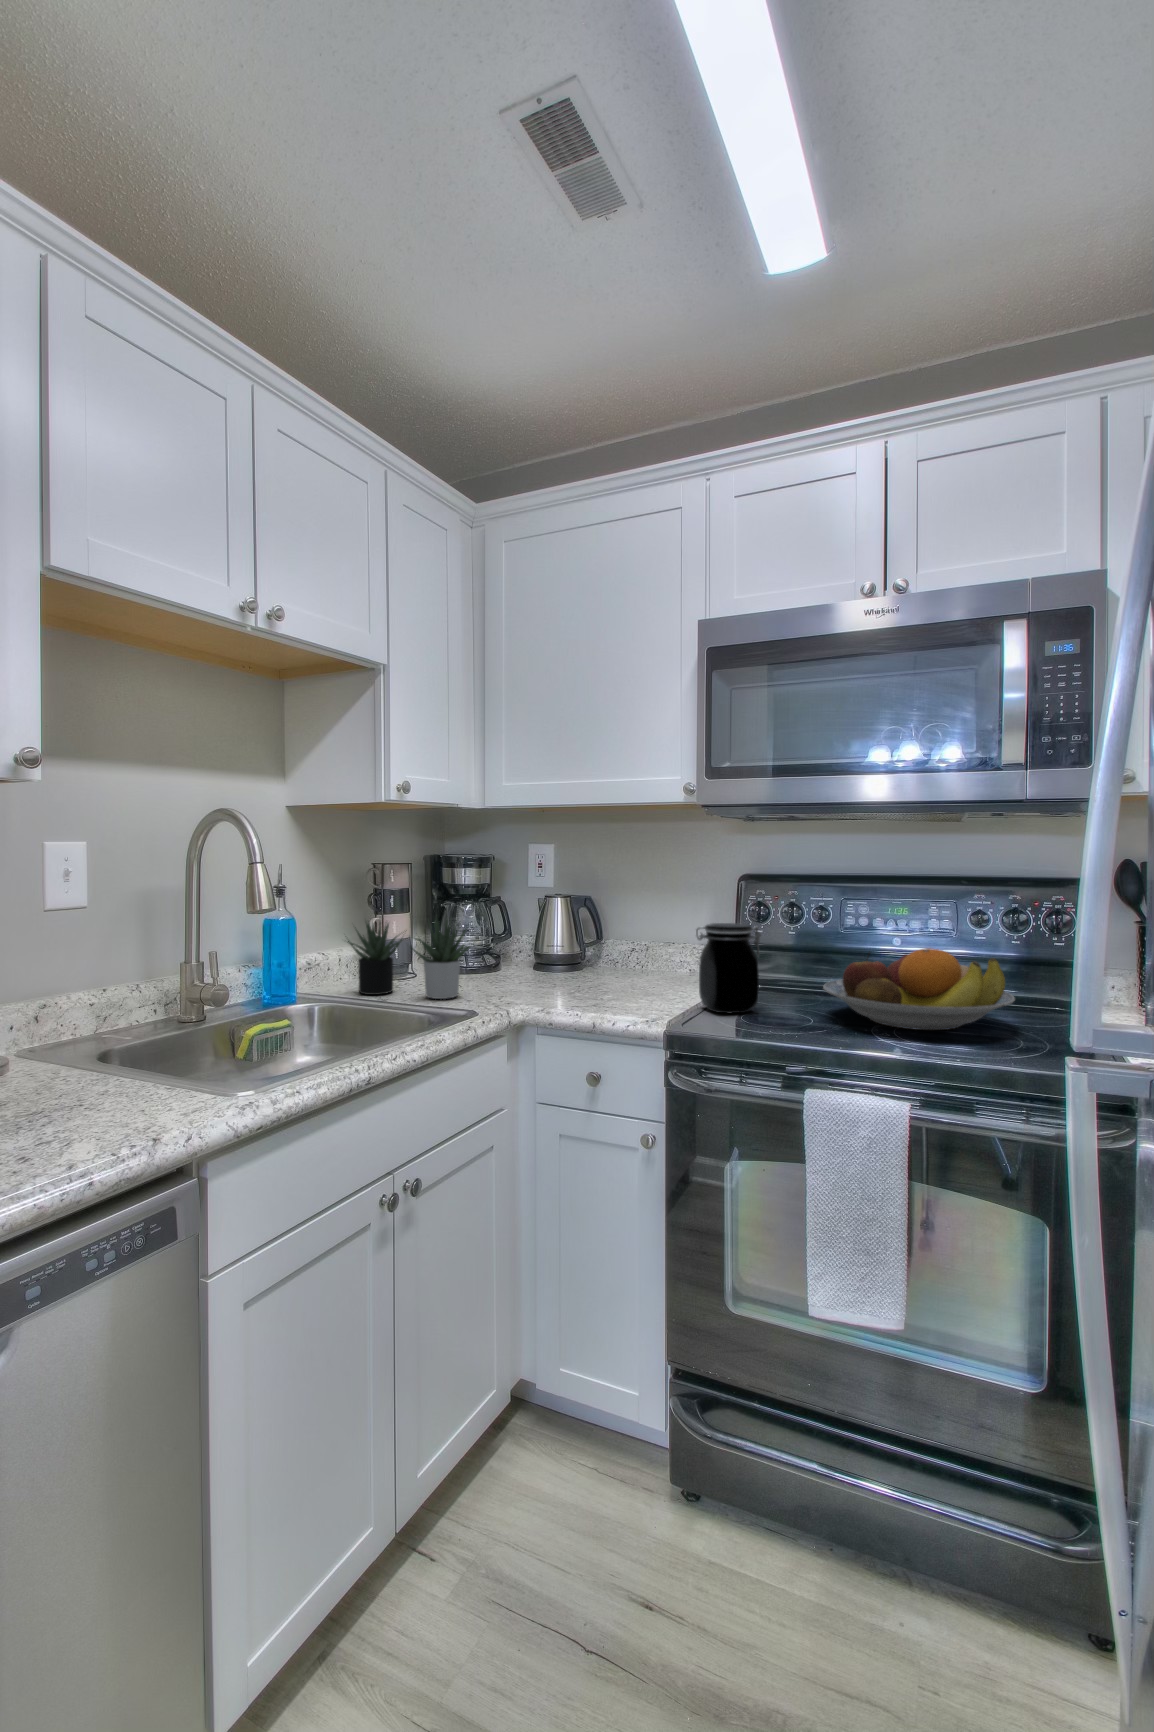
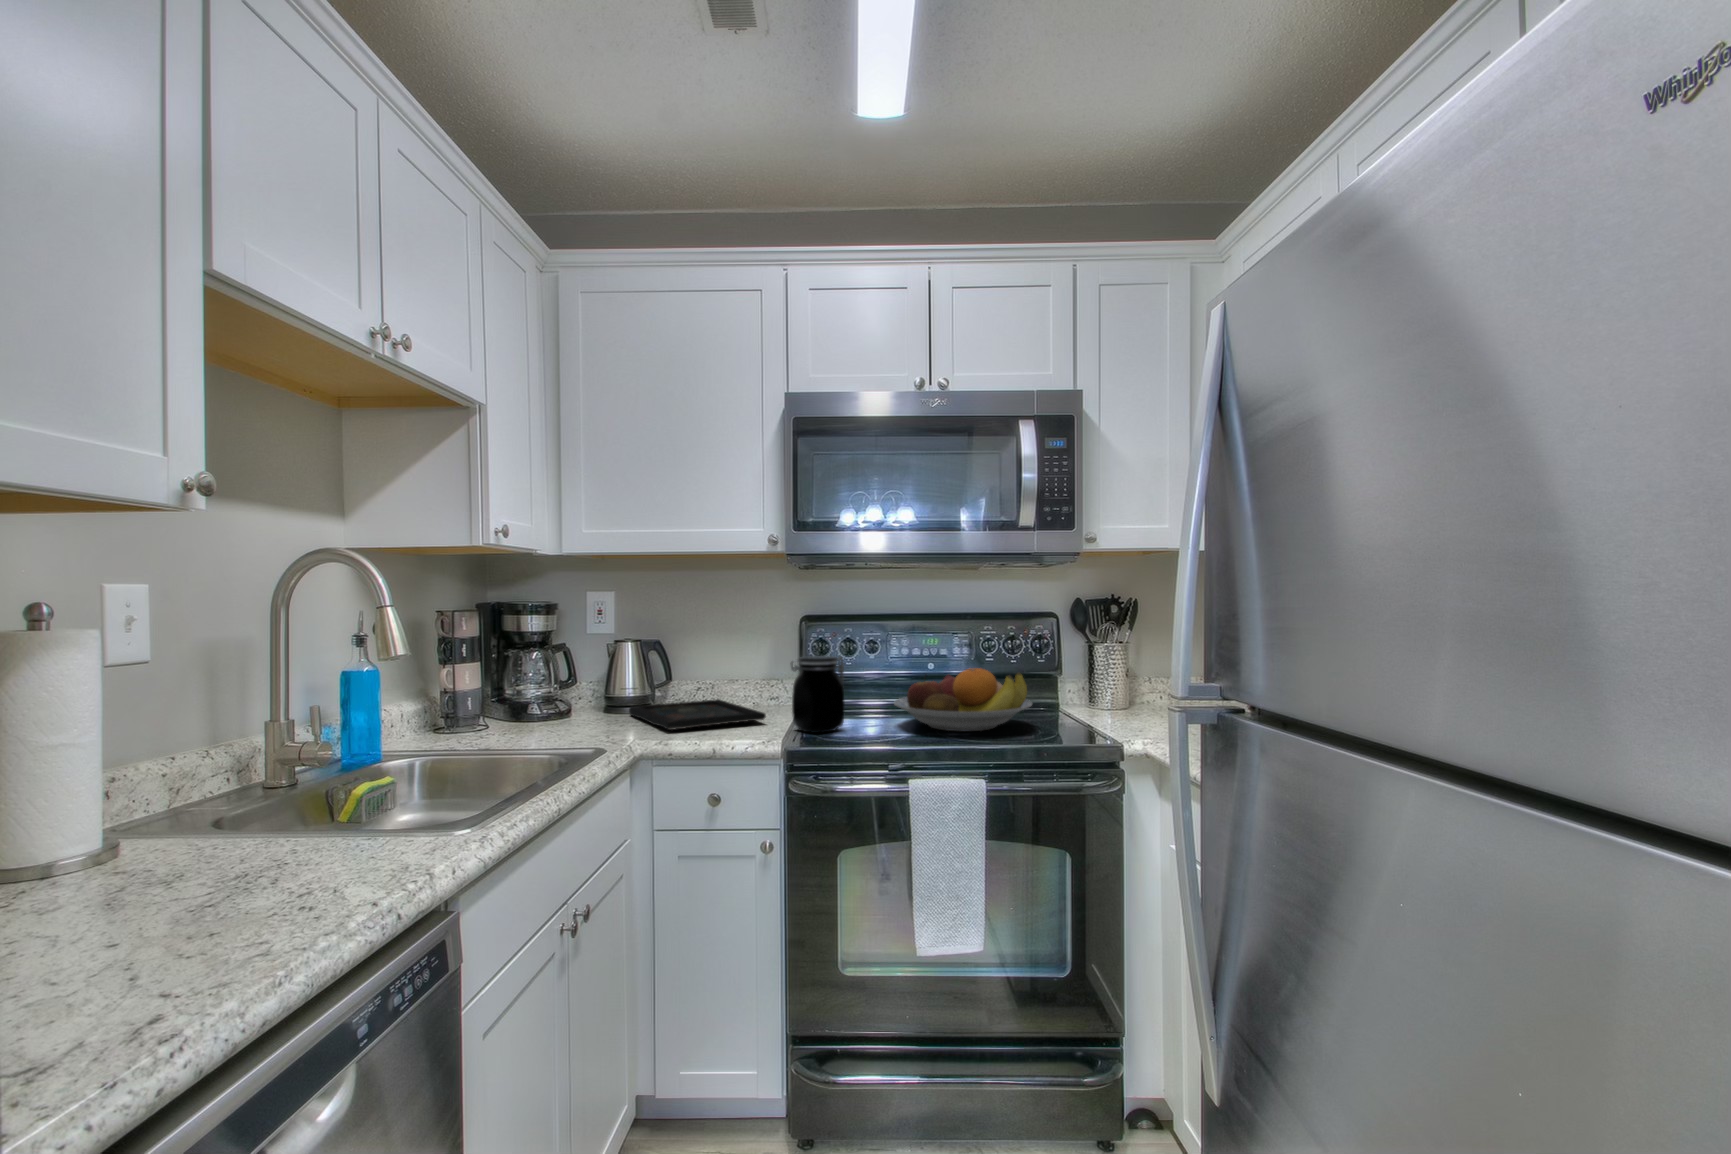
succulent plant: present [347,920,474,999] -> none [424,657,582,746]
tray: none [553,965,677,995] -> present [629,699,766,730]

